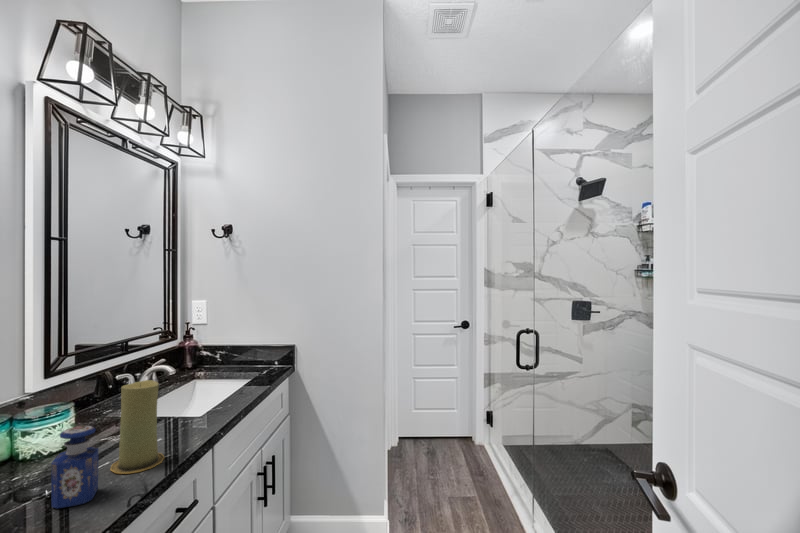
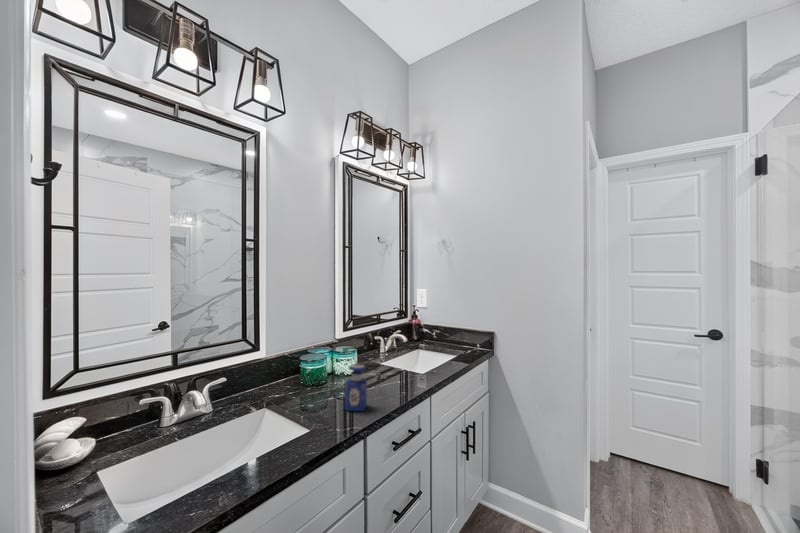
candle: present [111,380,164,474] -> none [372,342,402,401]

